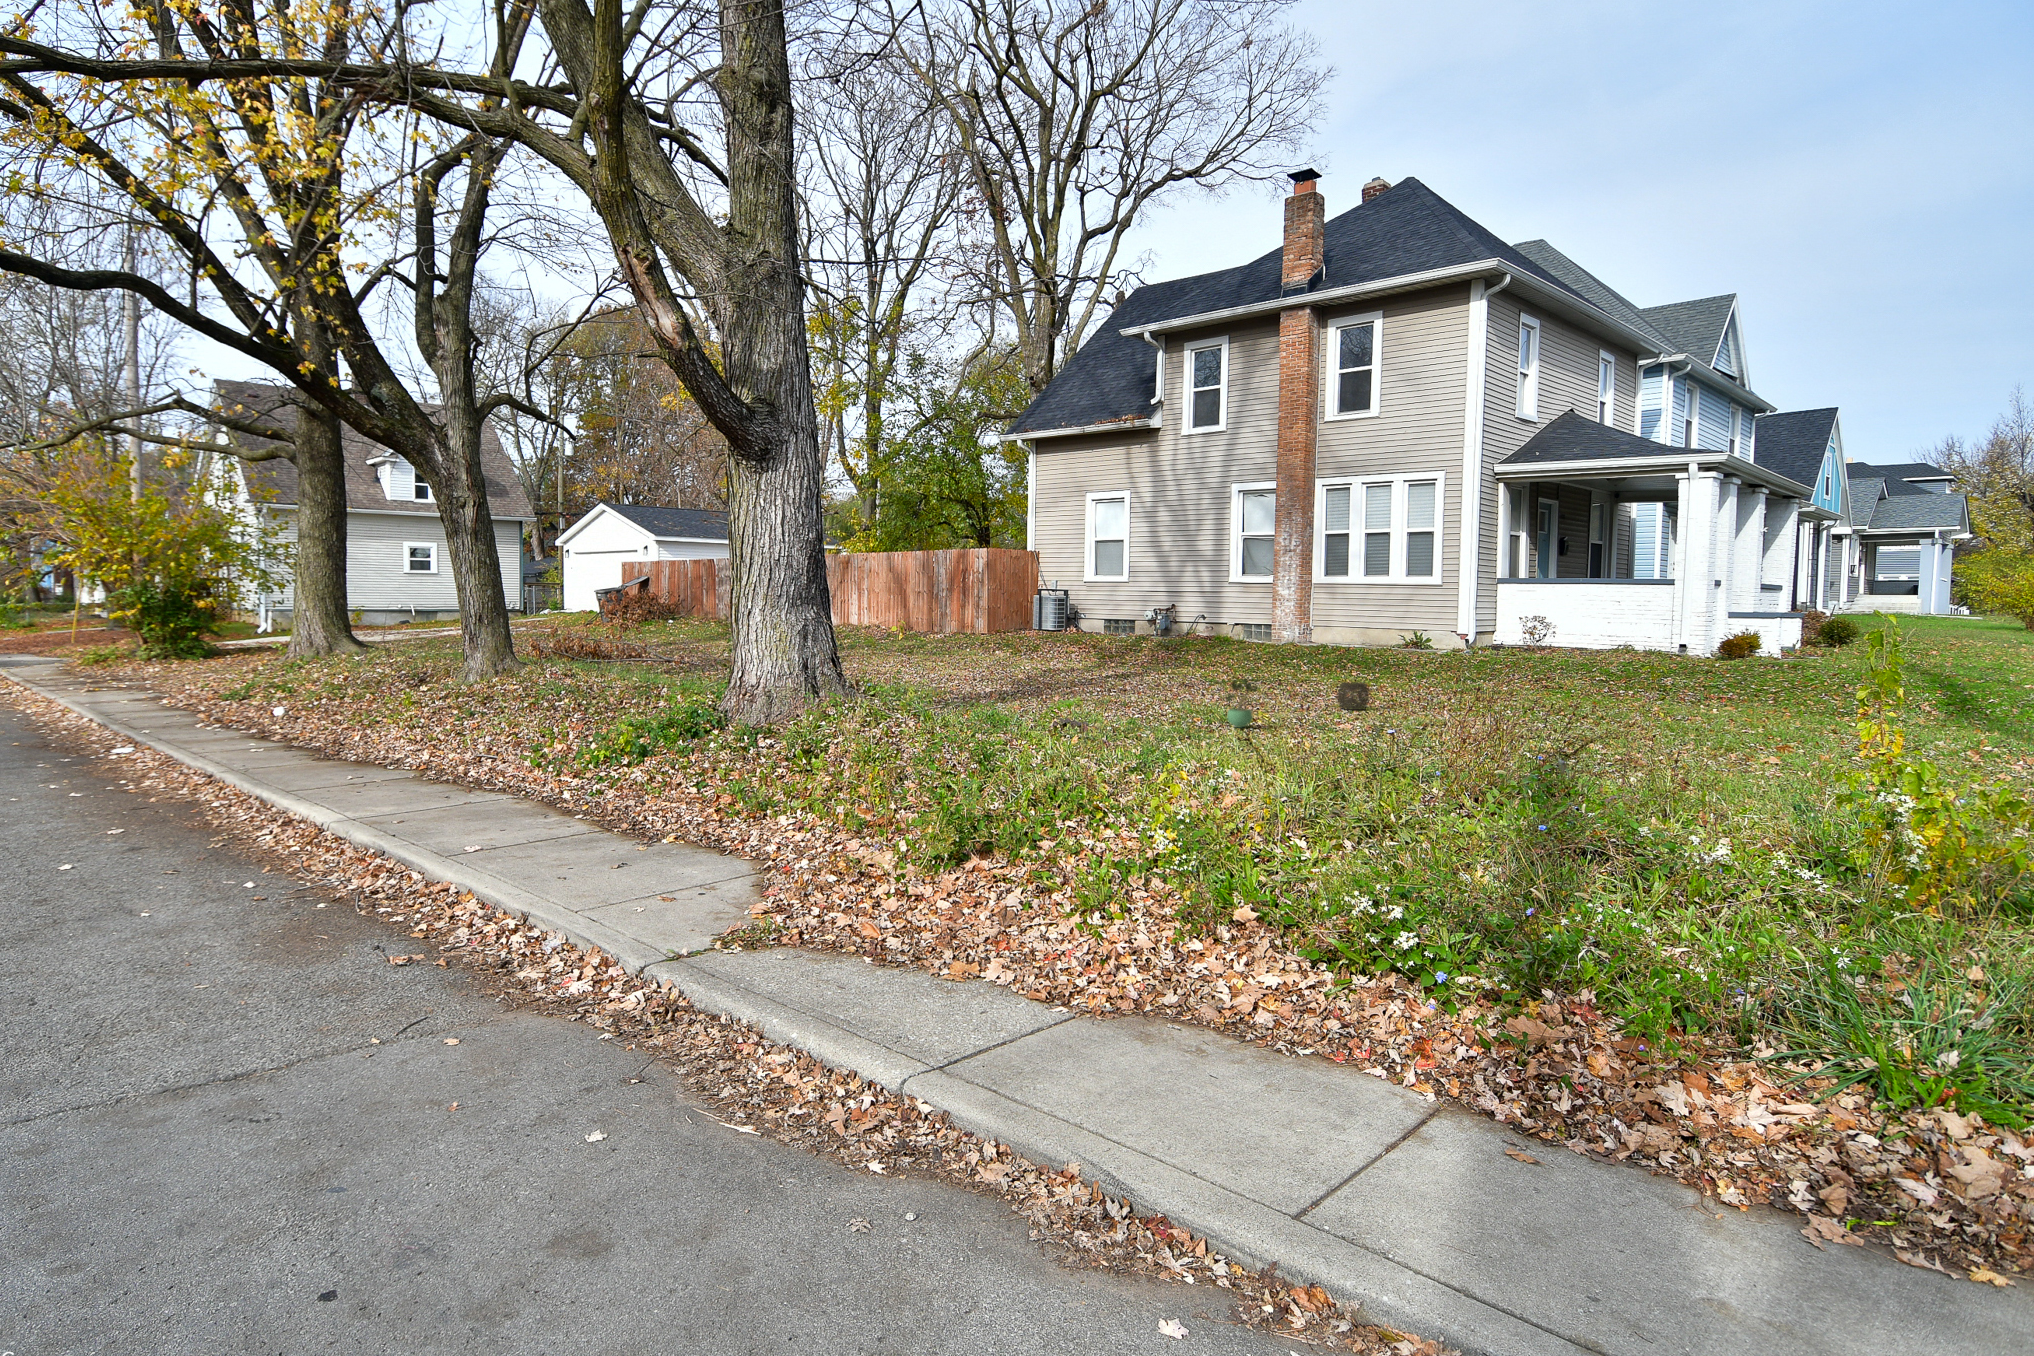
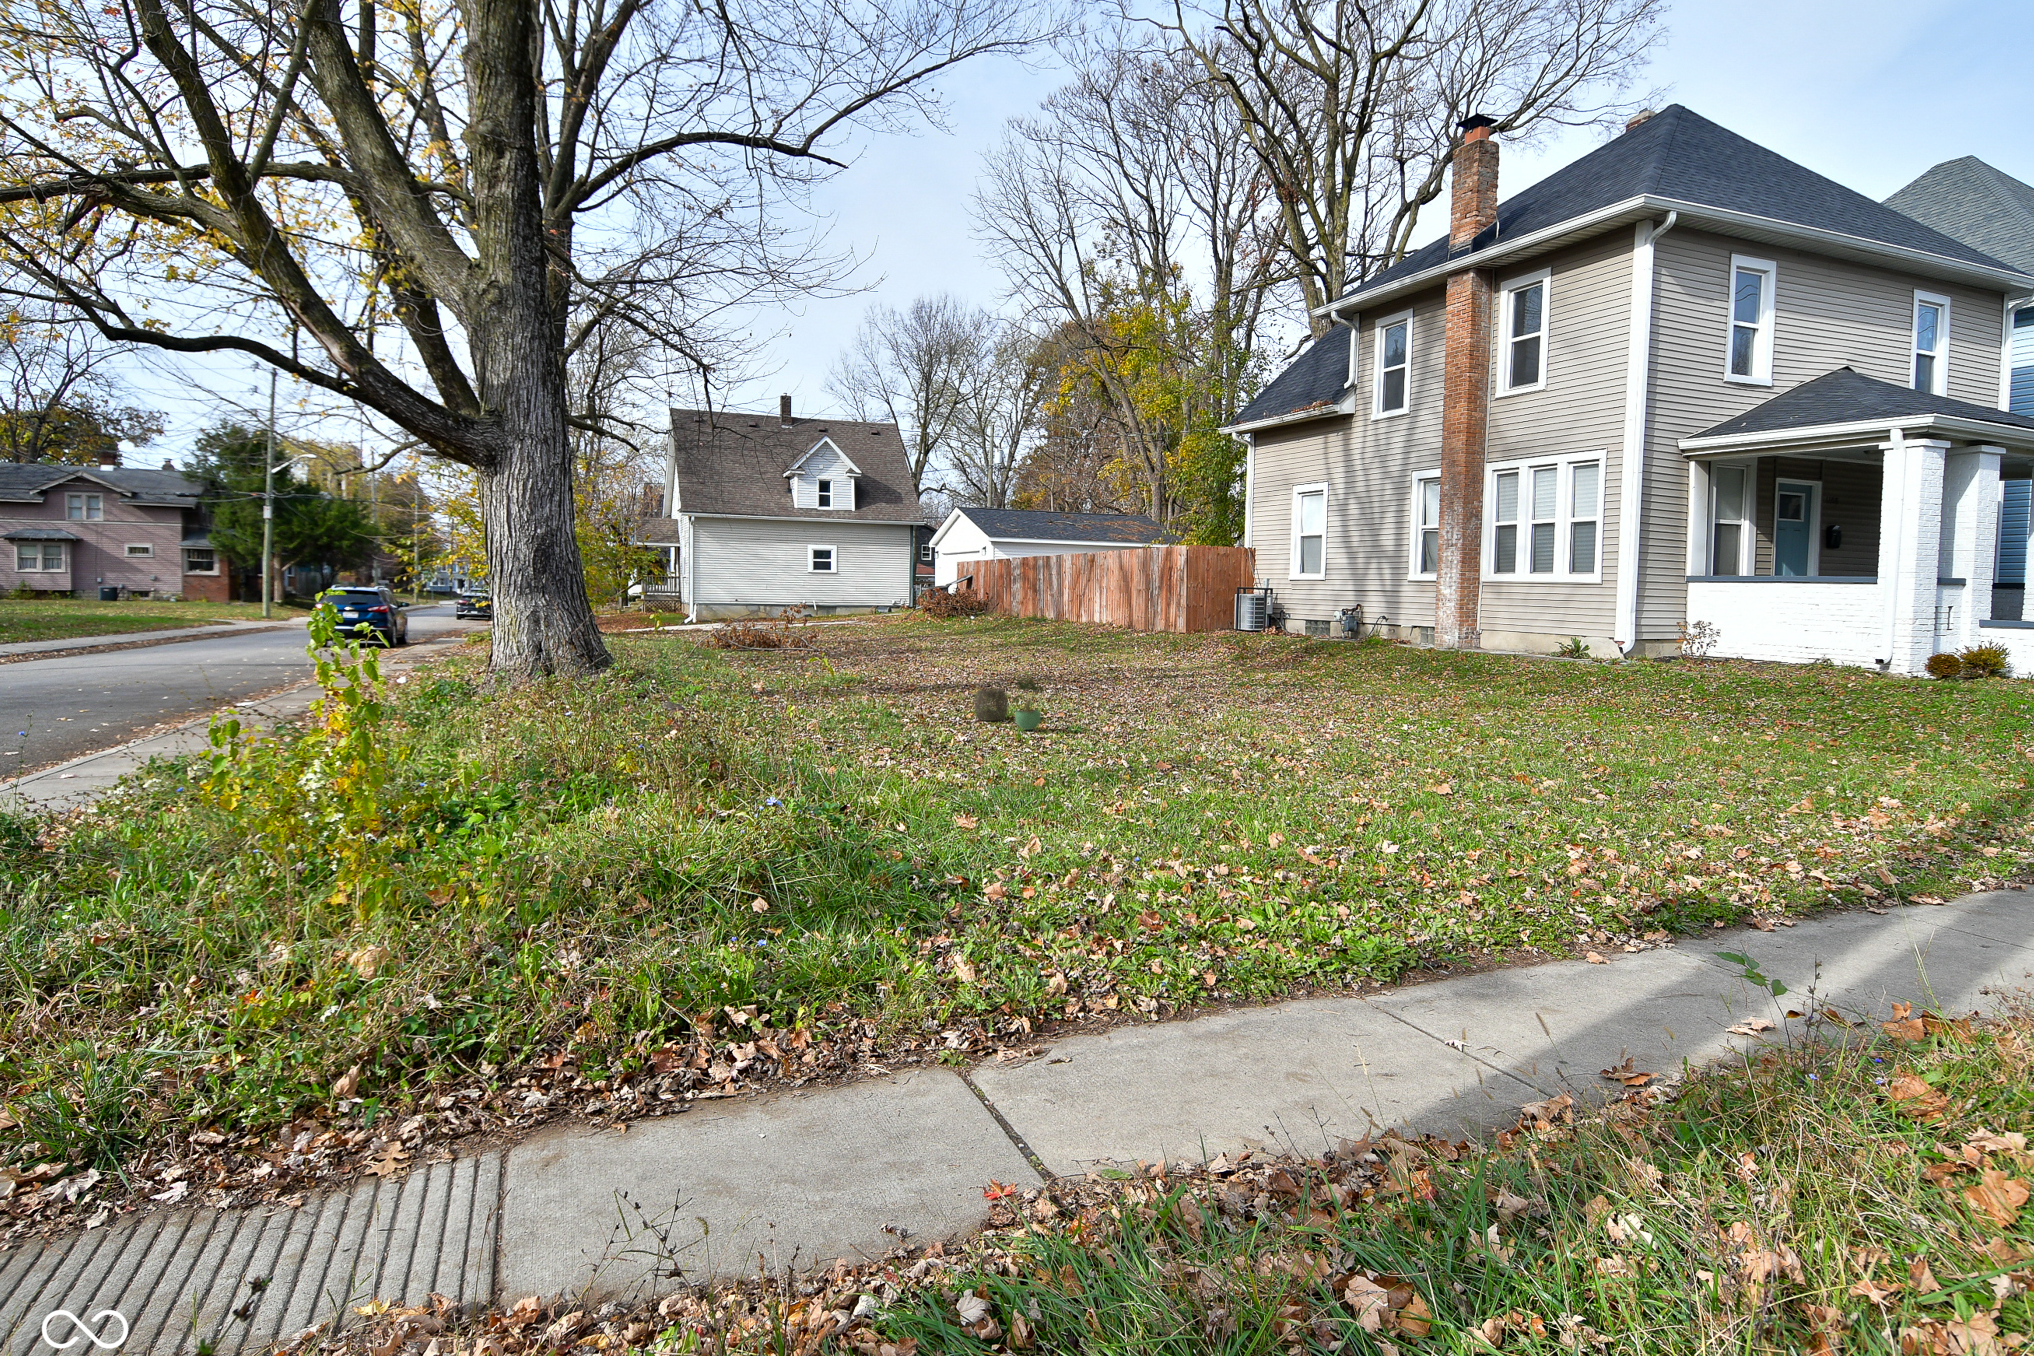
woven basket: present [1337,682,1369,710] -> present [974,689,1008,721]

